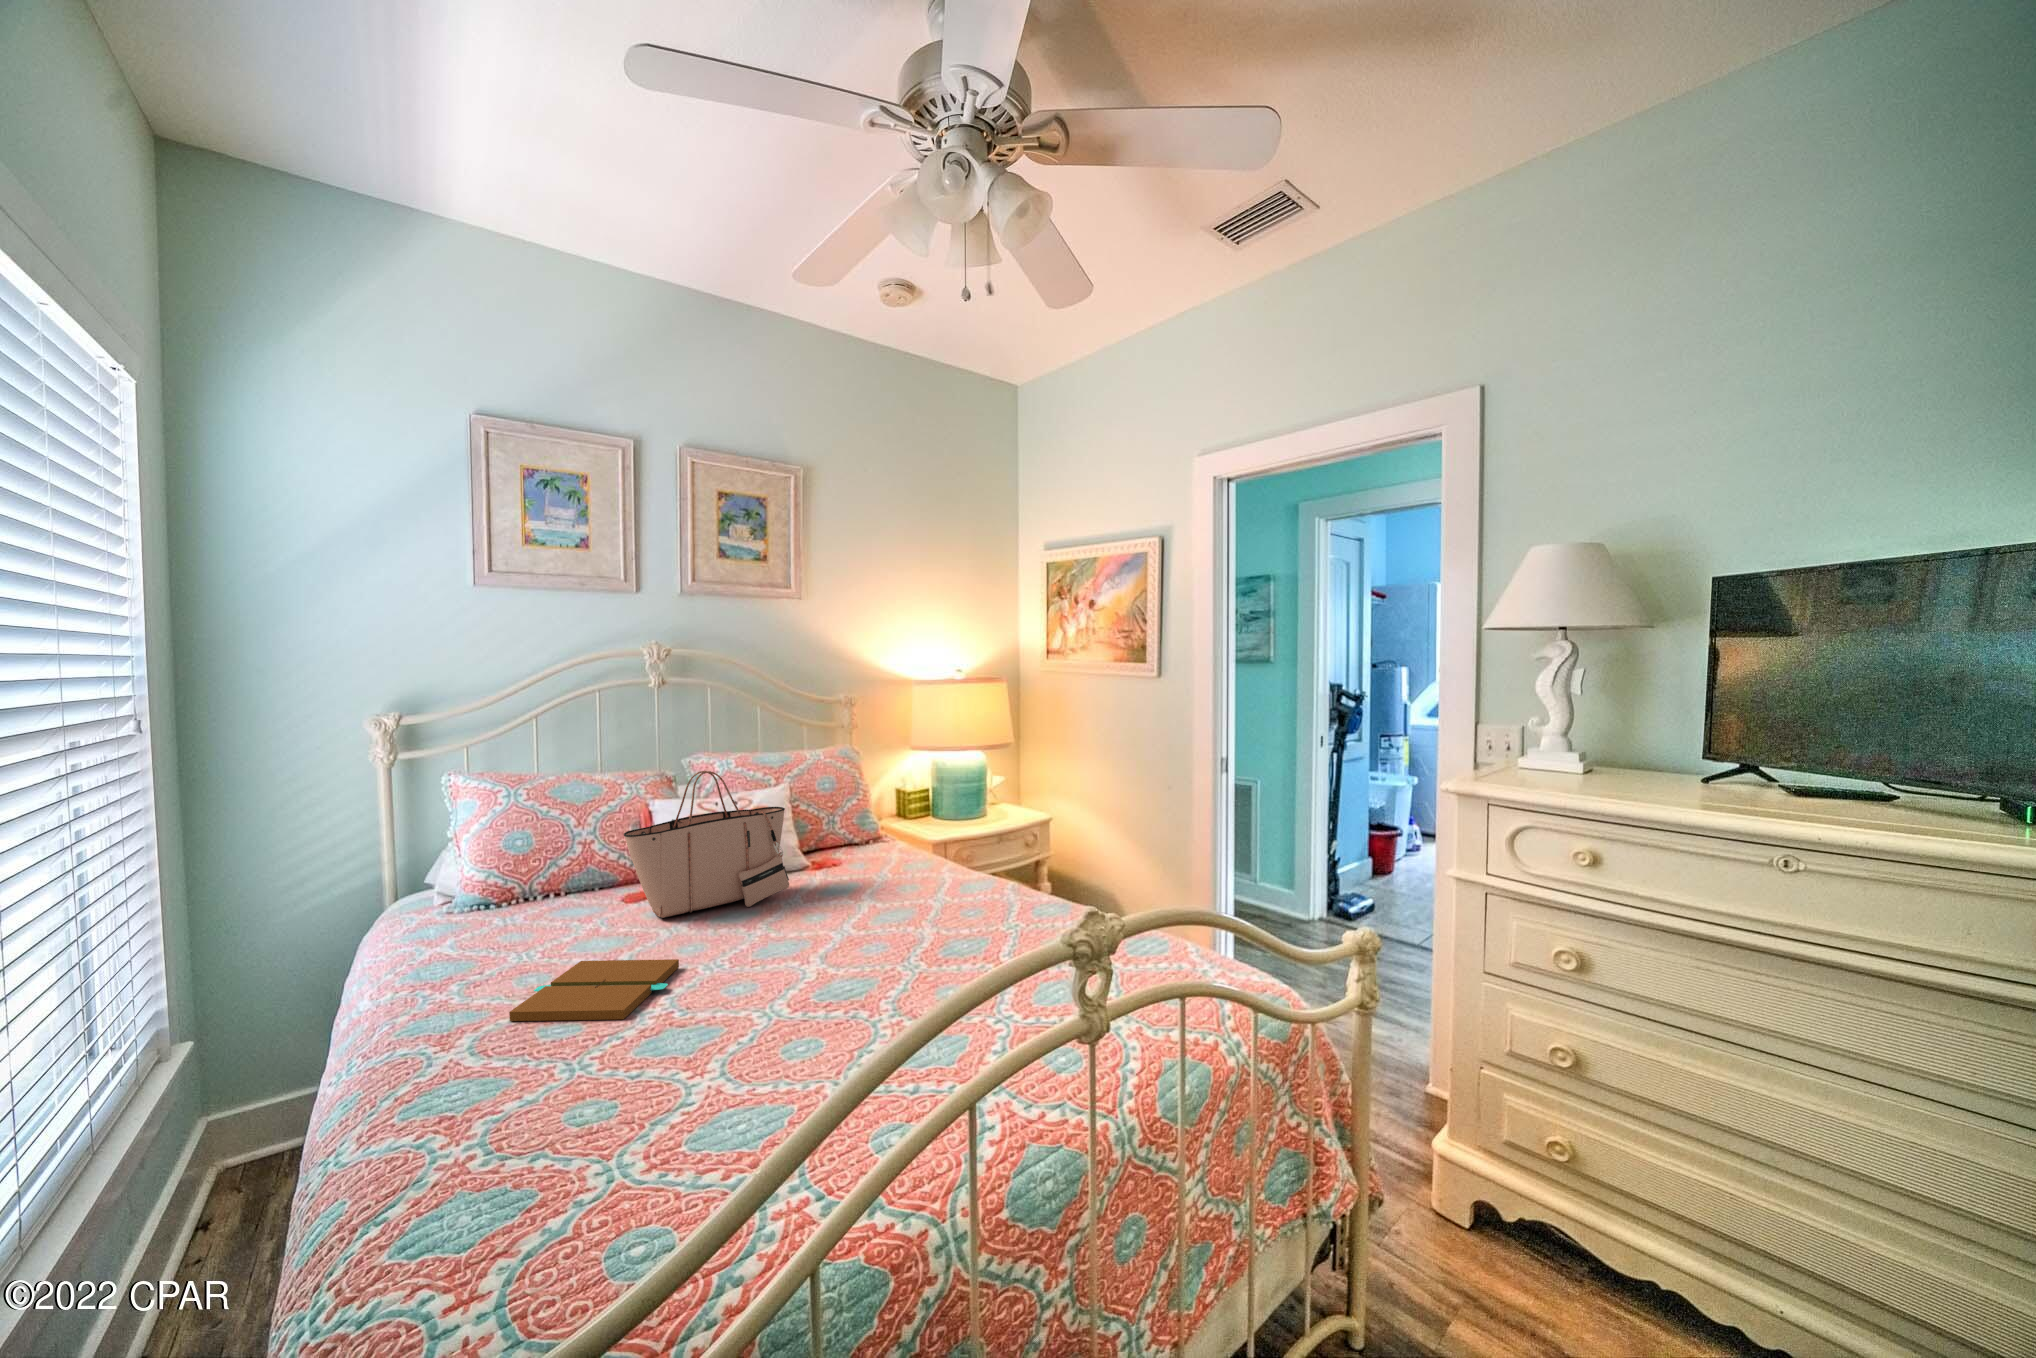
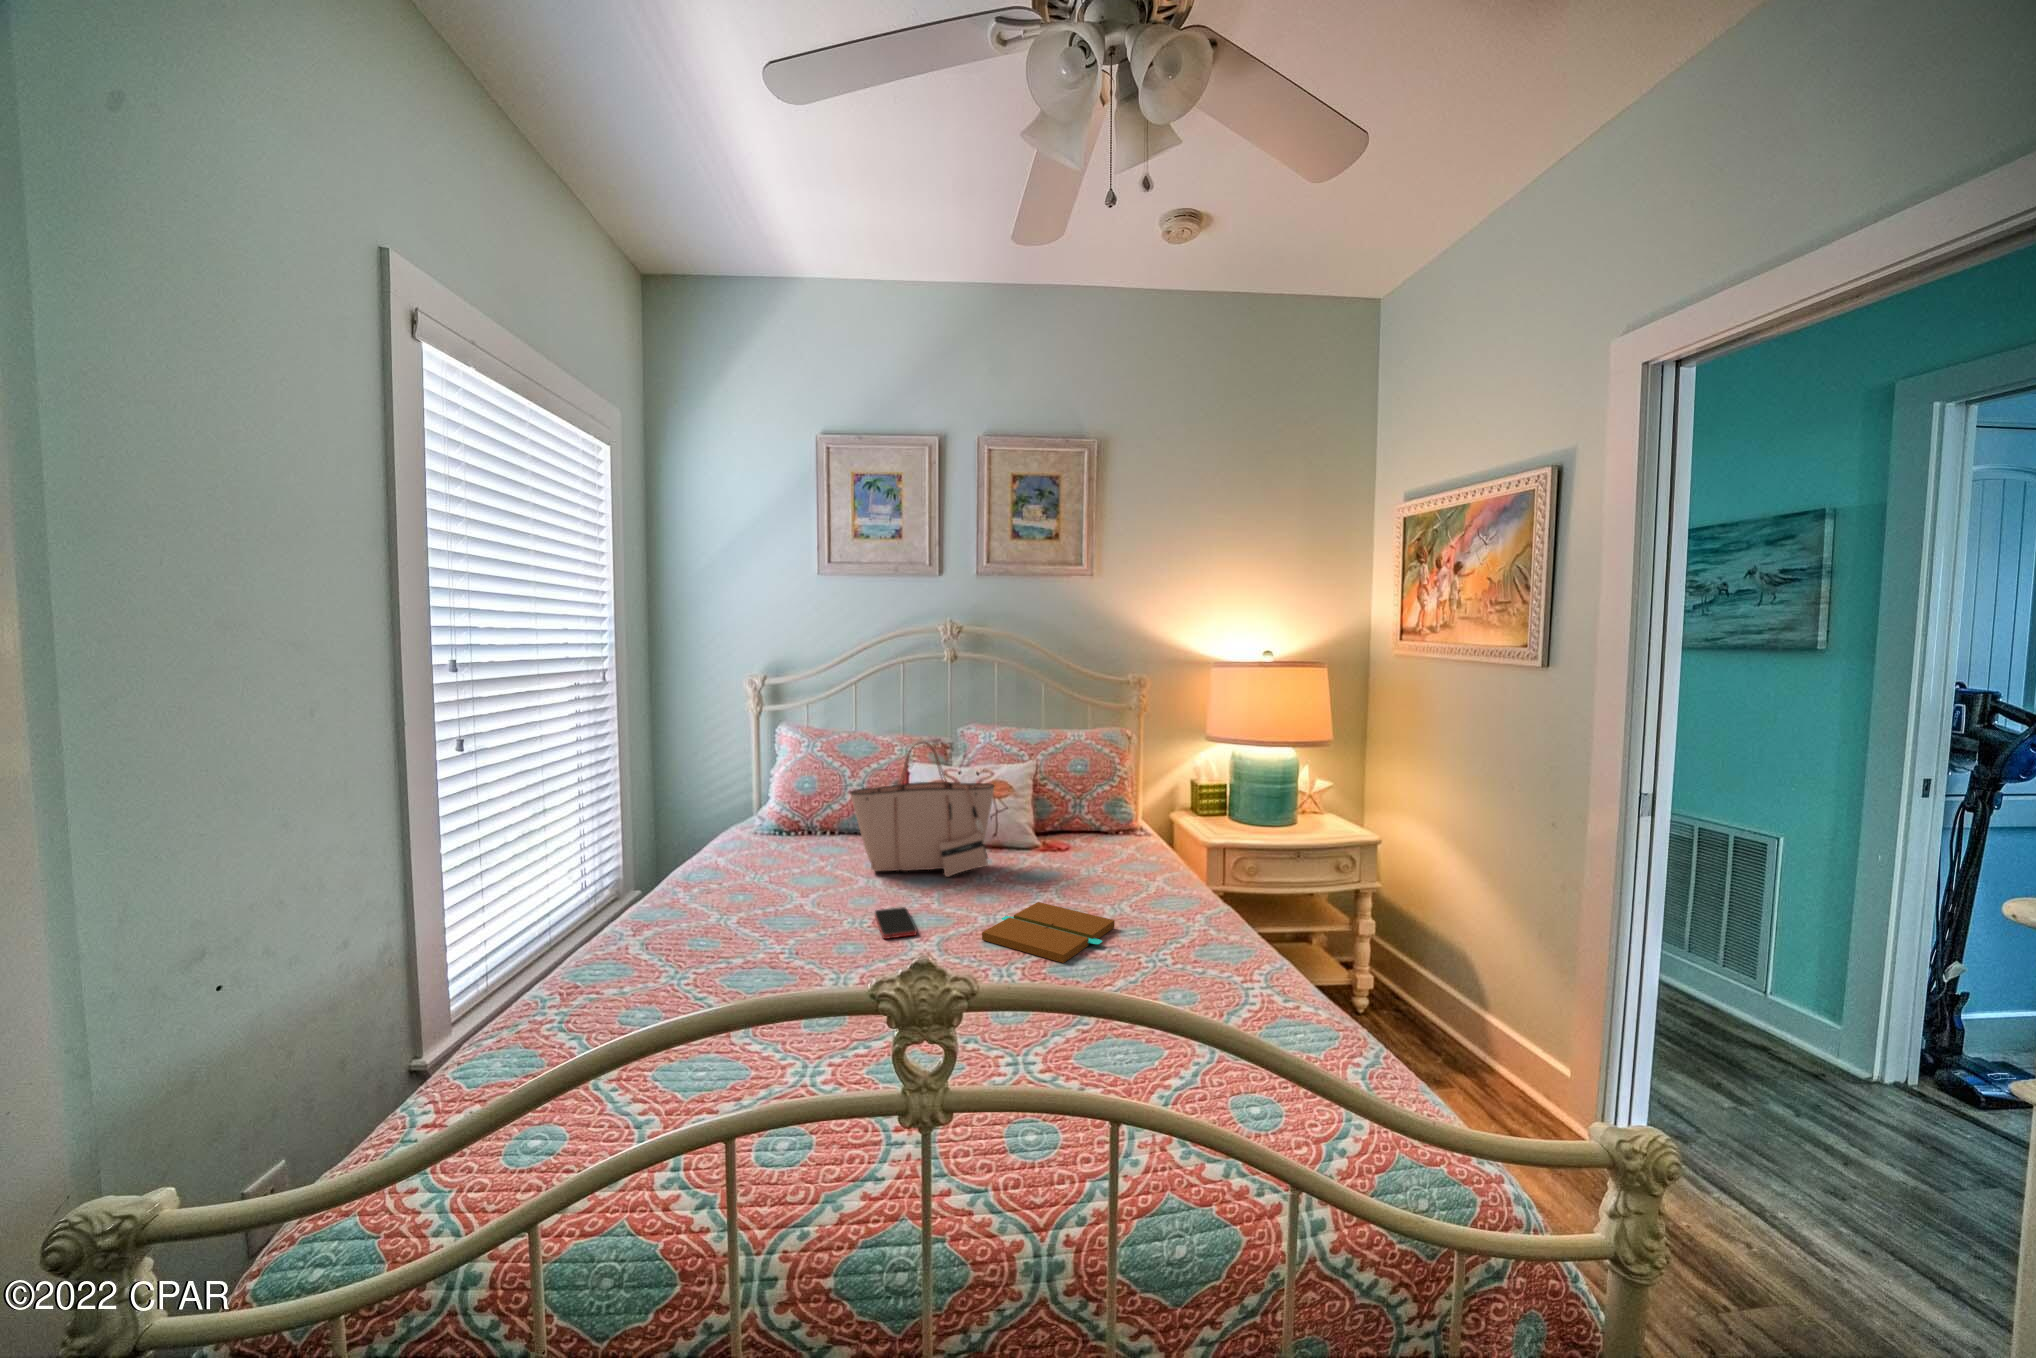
smartphone: none [718,940,785,970] -> present [875,907,917,939]
book: present [509,959,679,1021] -> present [982,902,1115,963]

